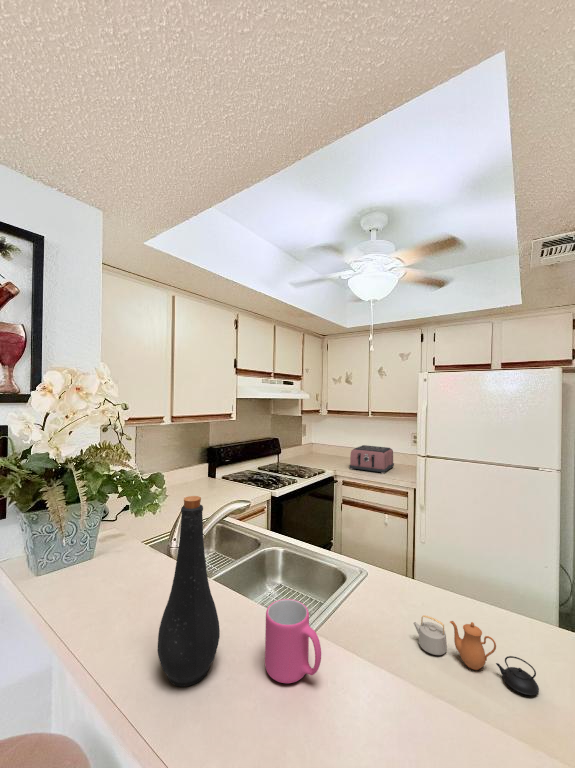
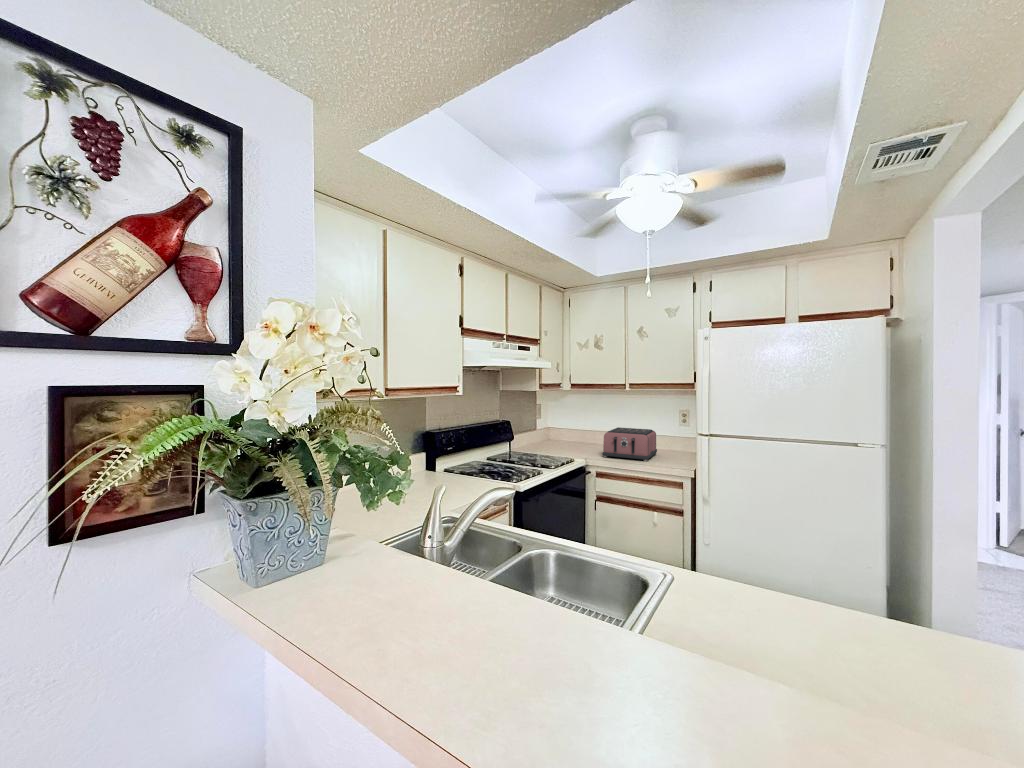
bottle: present [158,496,220,687] -> none [467,457,546,700]
mug: present [265,599,321,683] -> none [604,589,686,690]
teapot: present [413,615,539,695] -> none [753,612,930,696]

